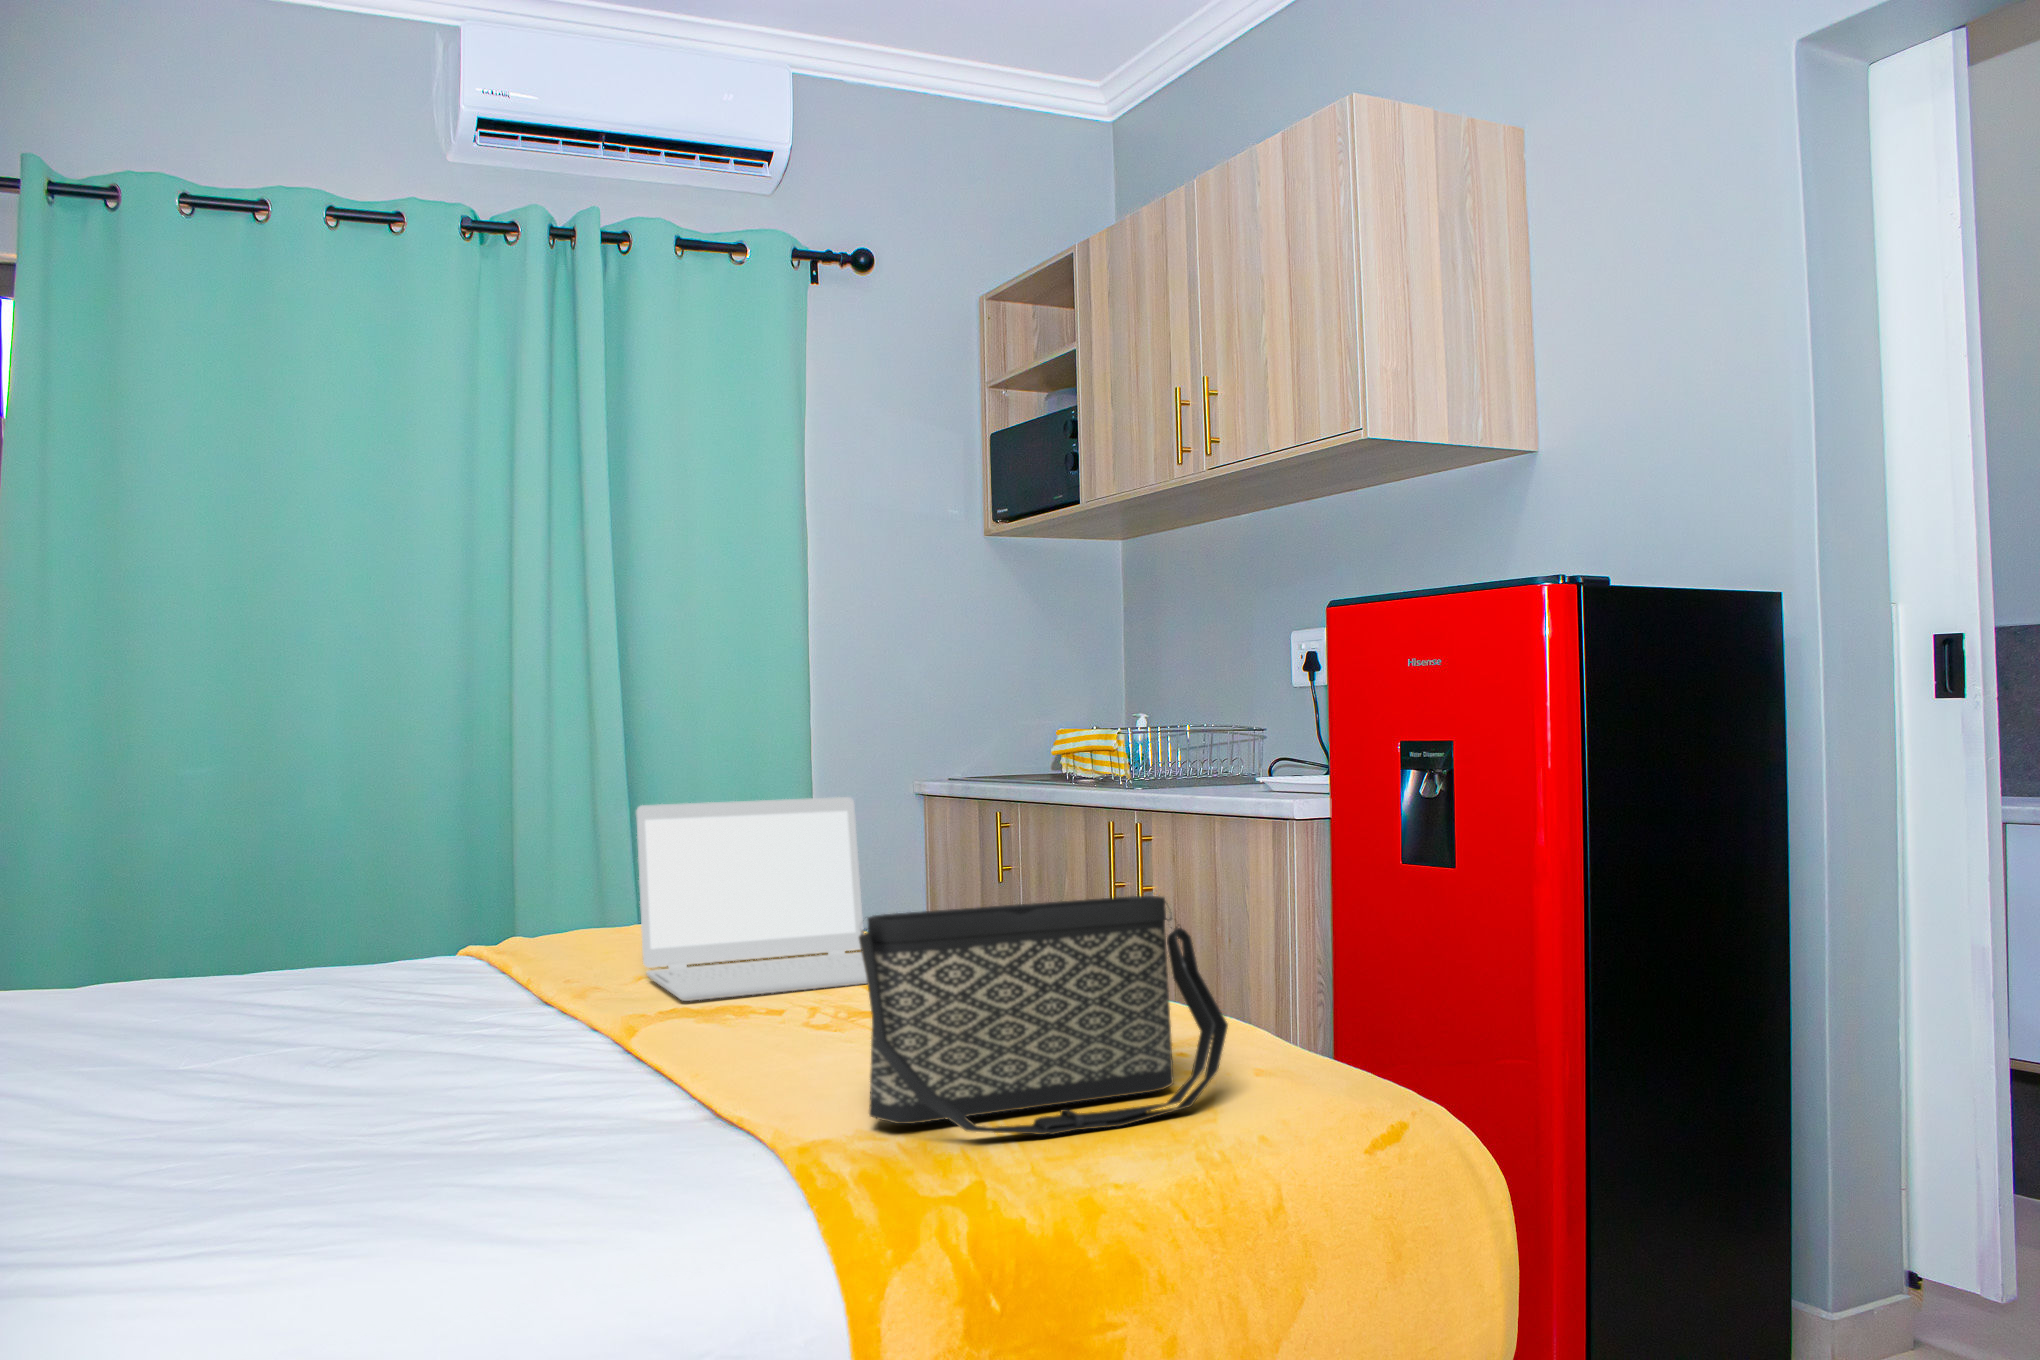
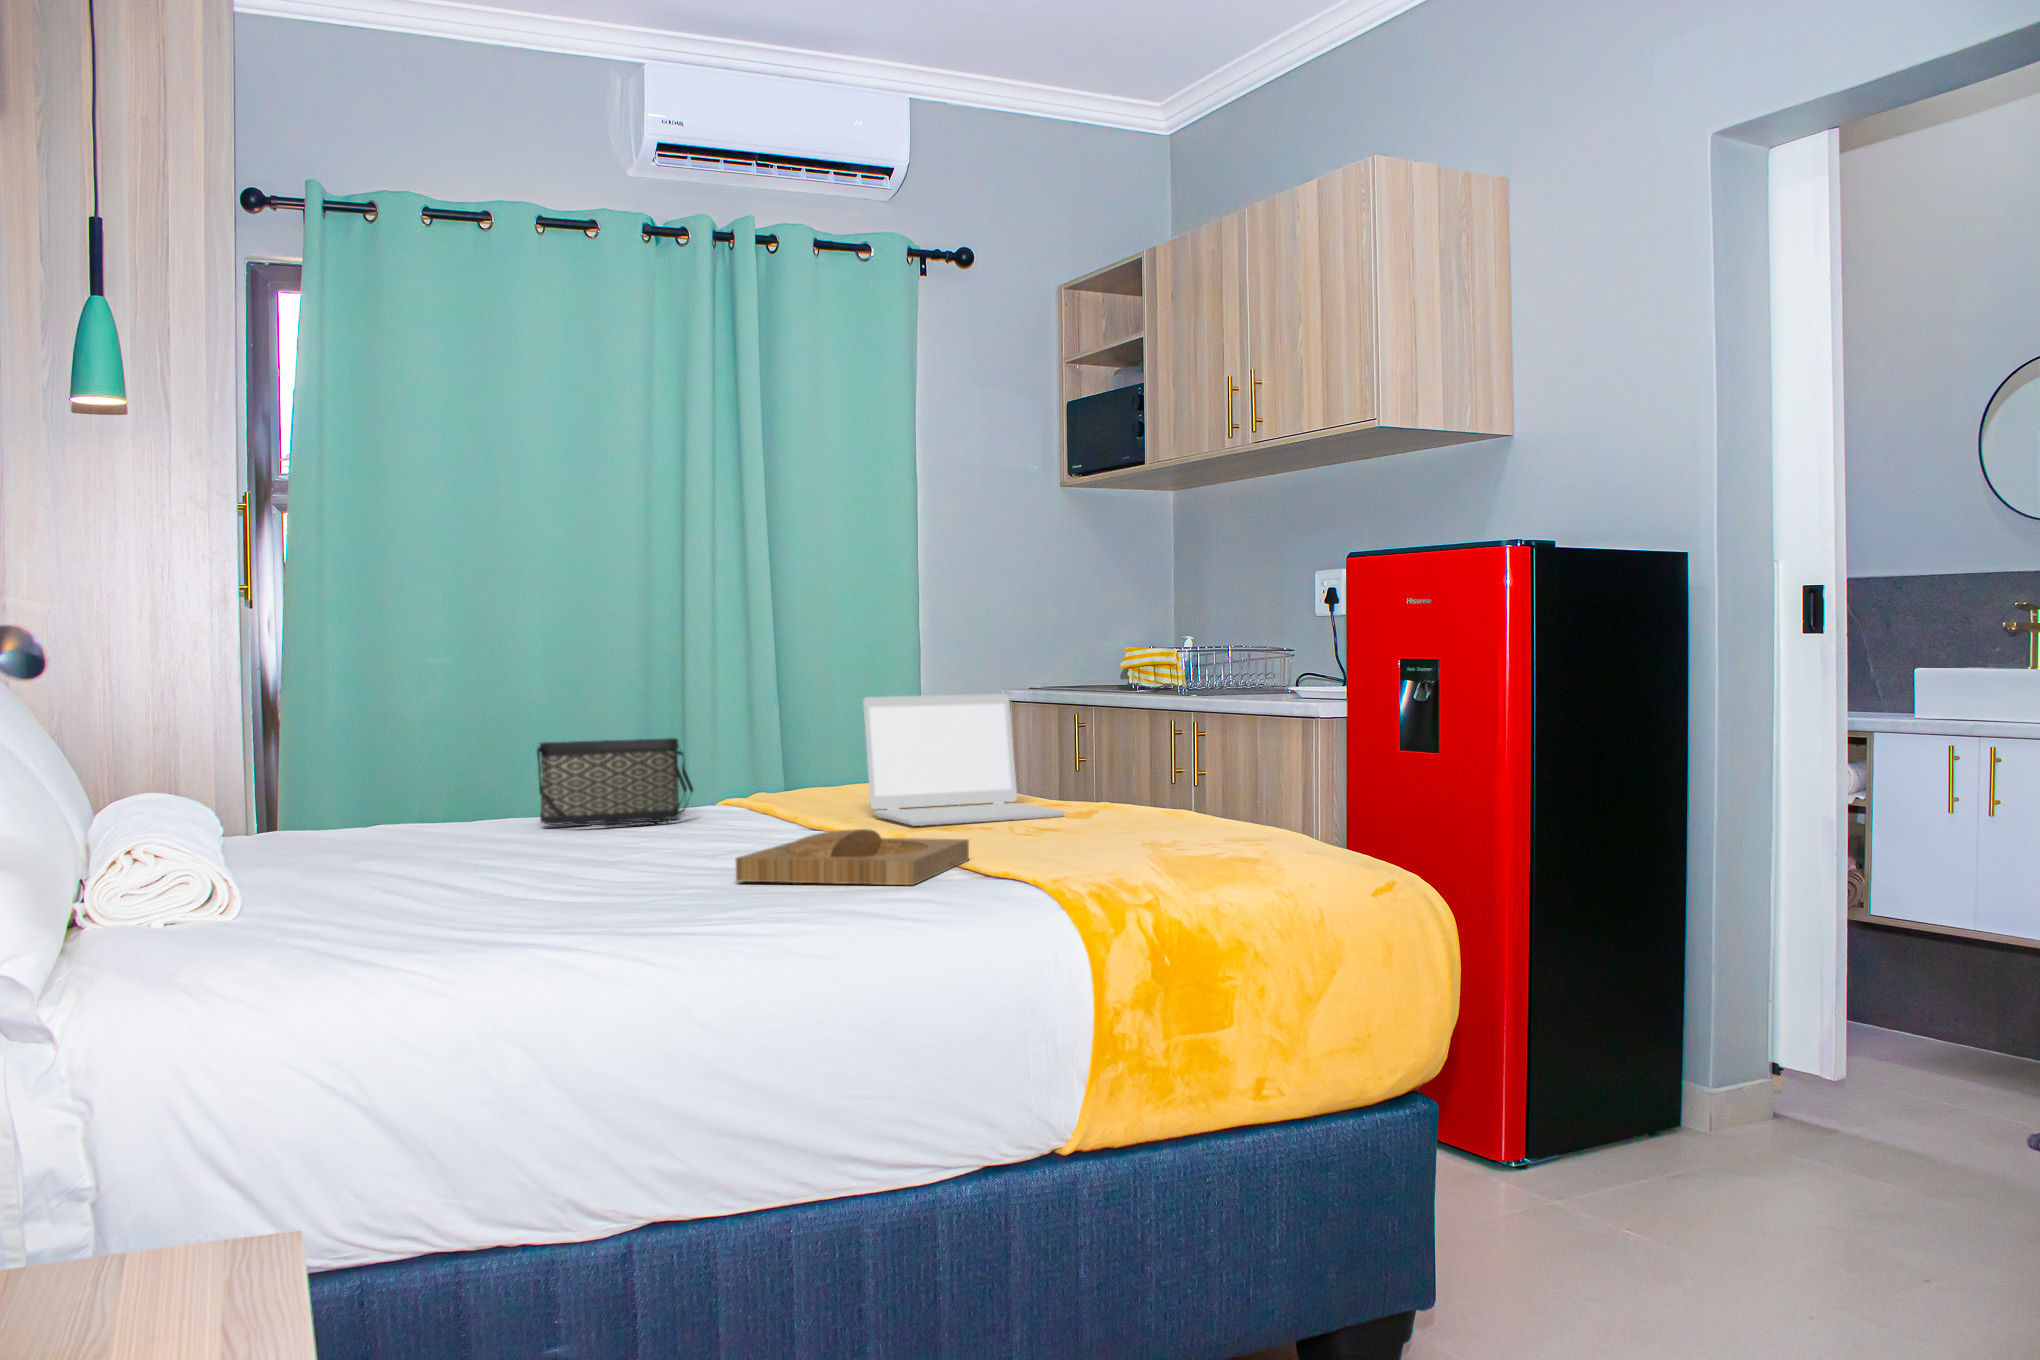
handbag: present [859,896,1228,1135] -> present [537,738,693,827]
tray: none [235,1051,695,1178] -> present [736,829,969,885]

